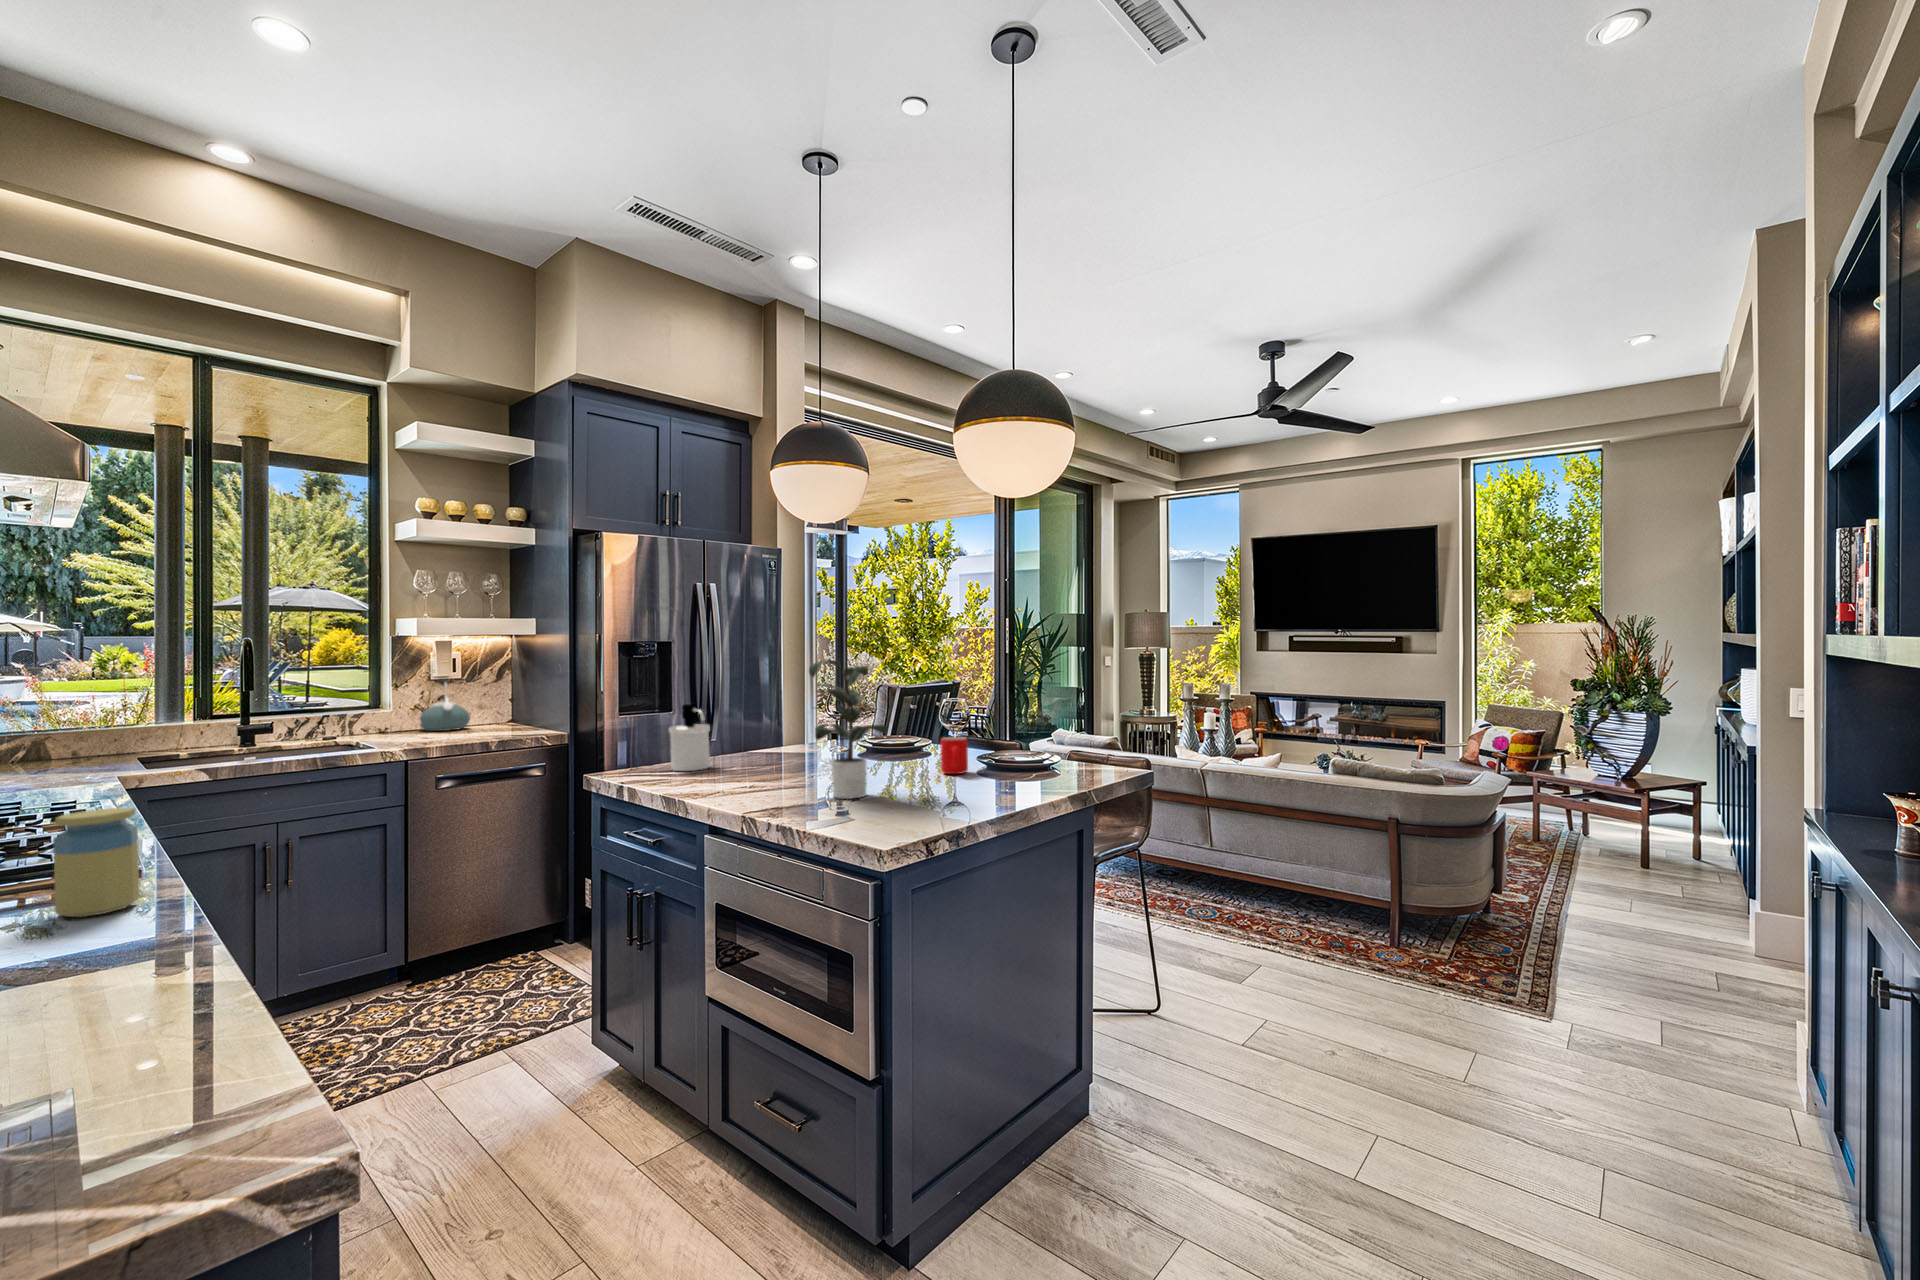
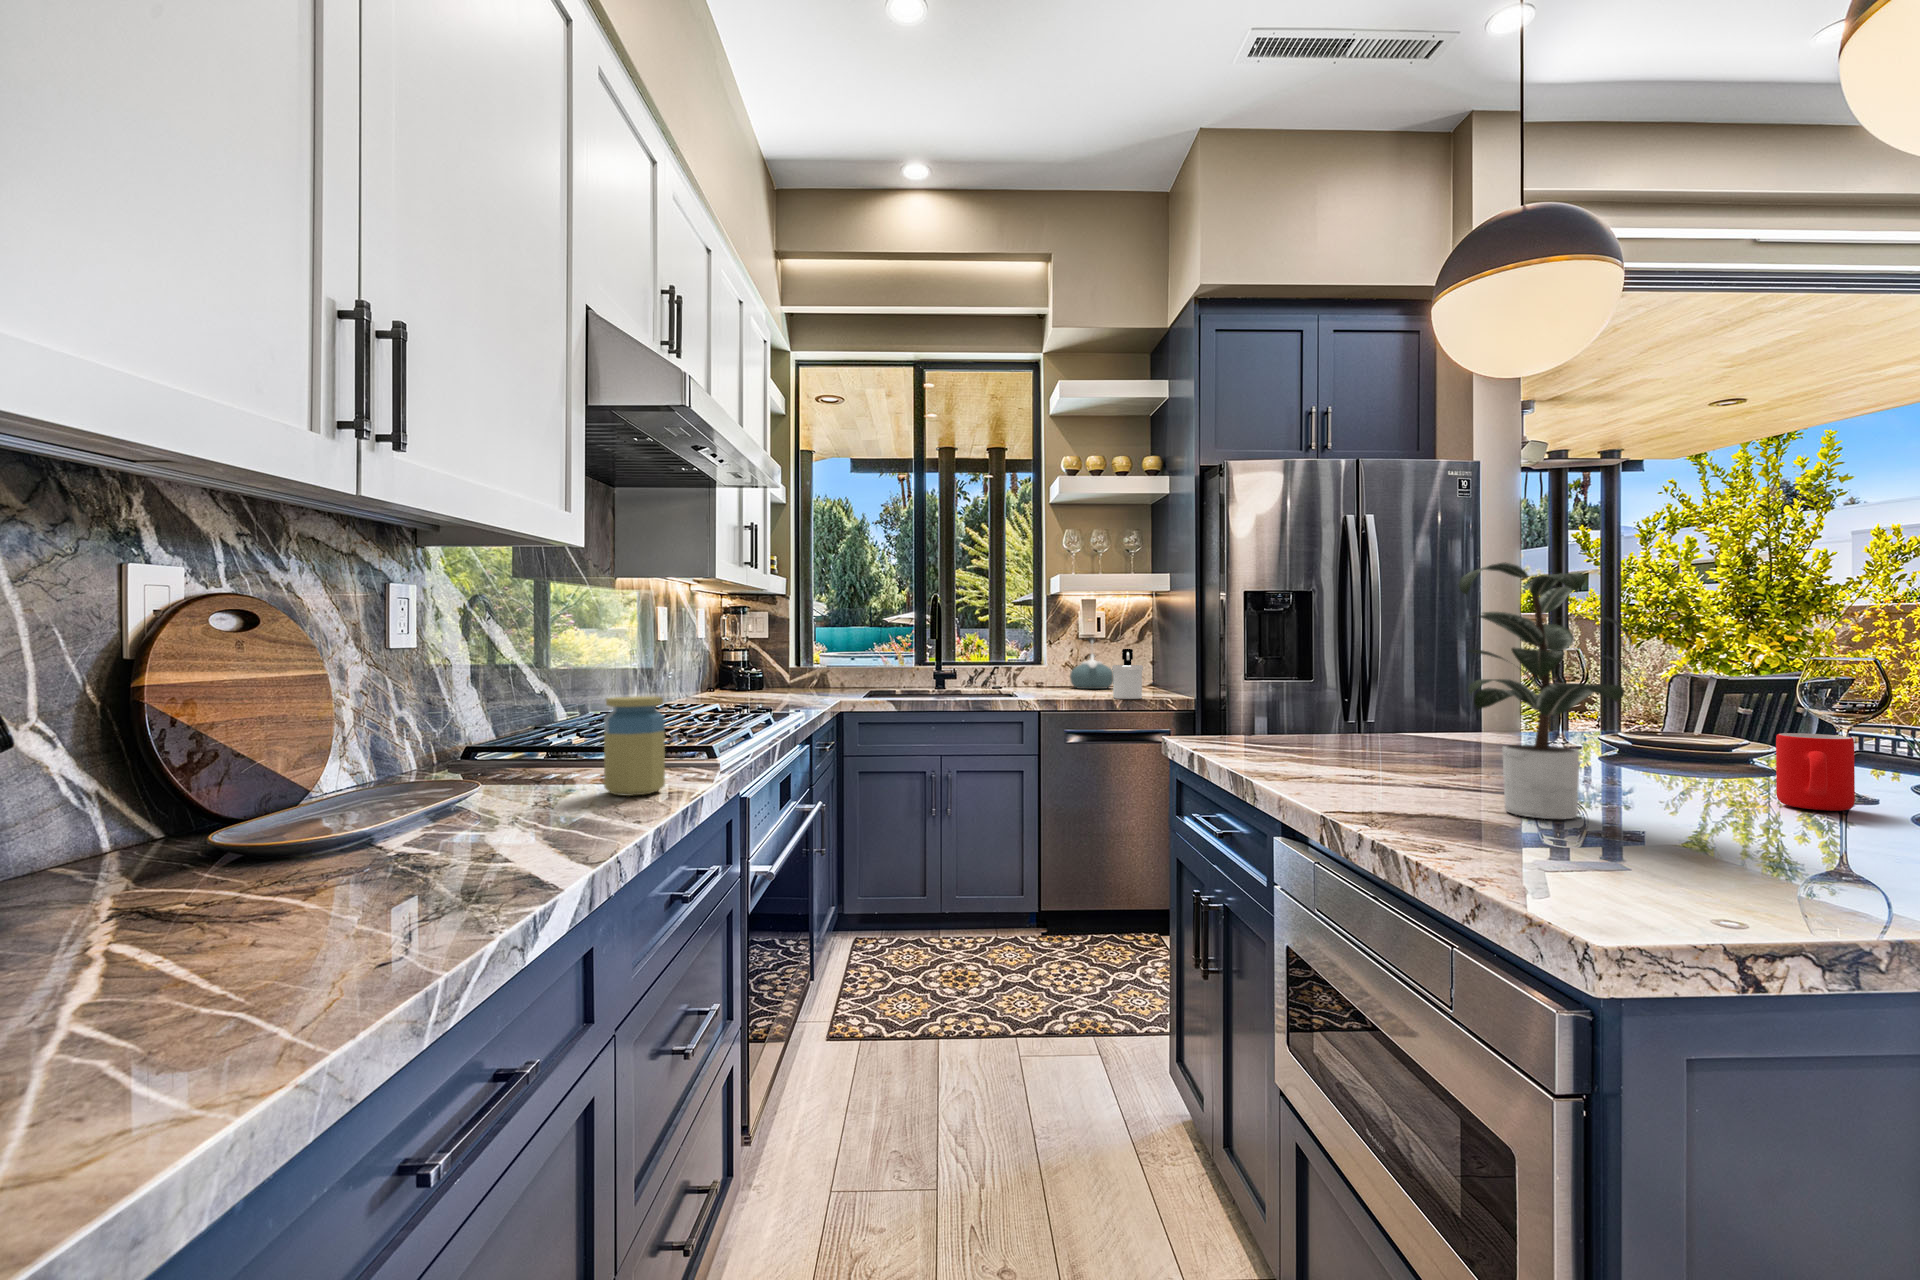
soap dispenser: present [669,704,710,771] -> present [1112,649,1143,699]

